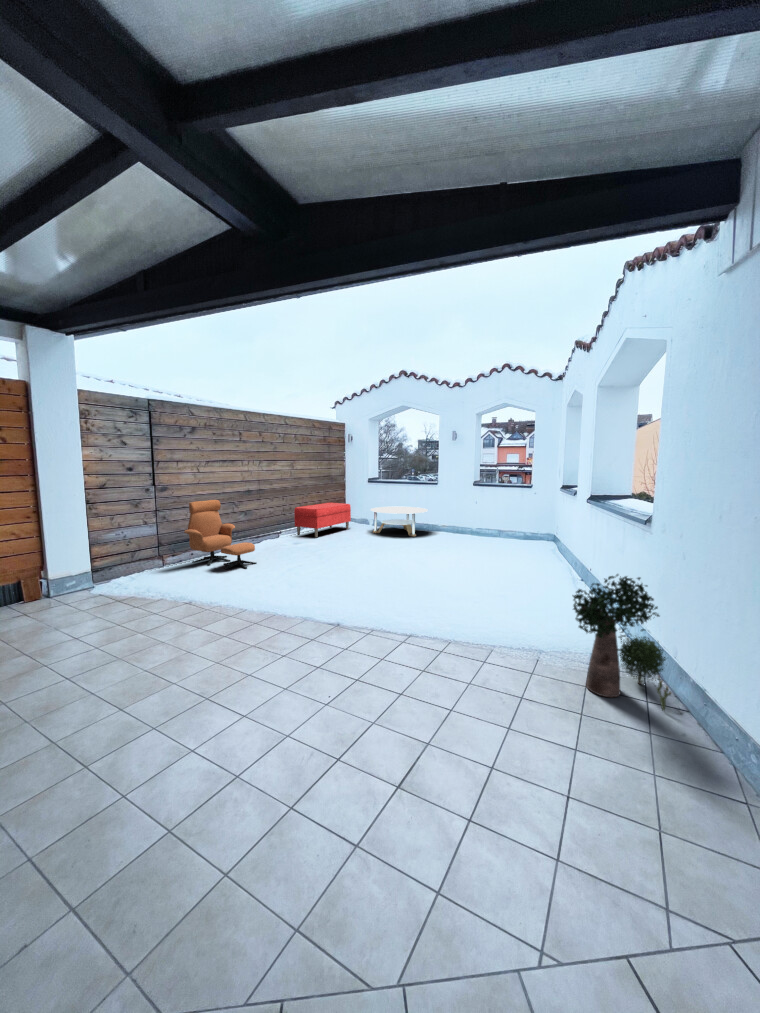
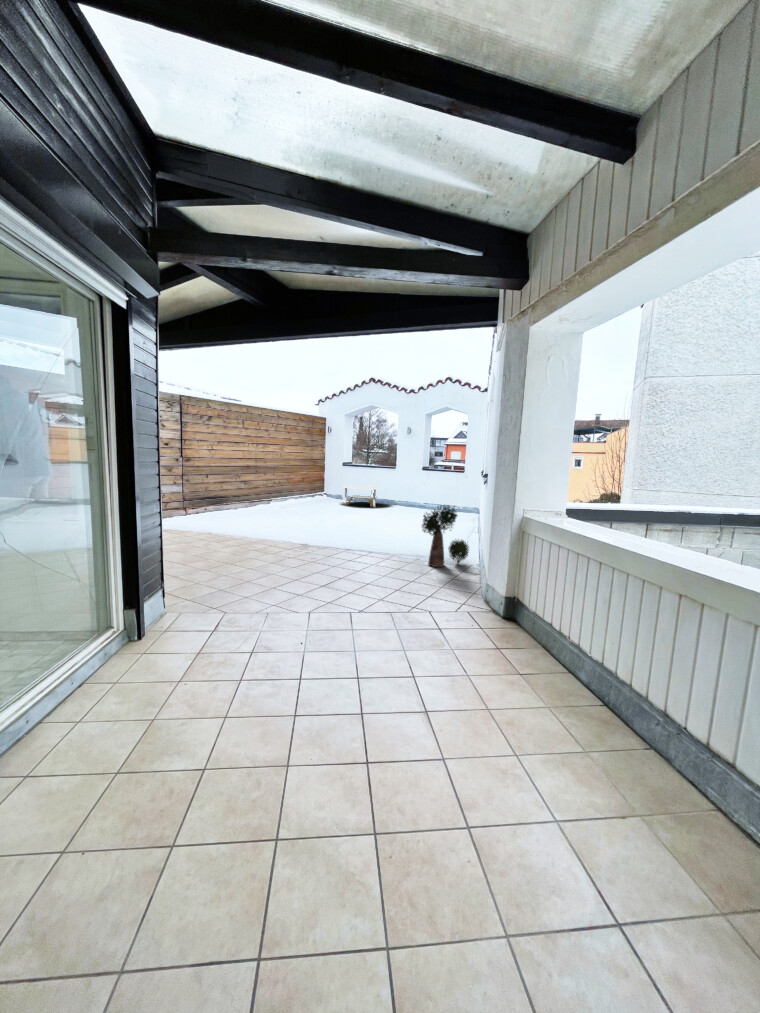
lounge chair: present [184,500,257,569] -> none [201,470,253,519]
bench: present [294,503,351,537] -> none [282,480,328,505]

